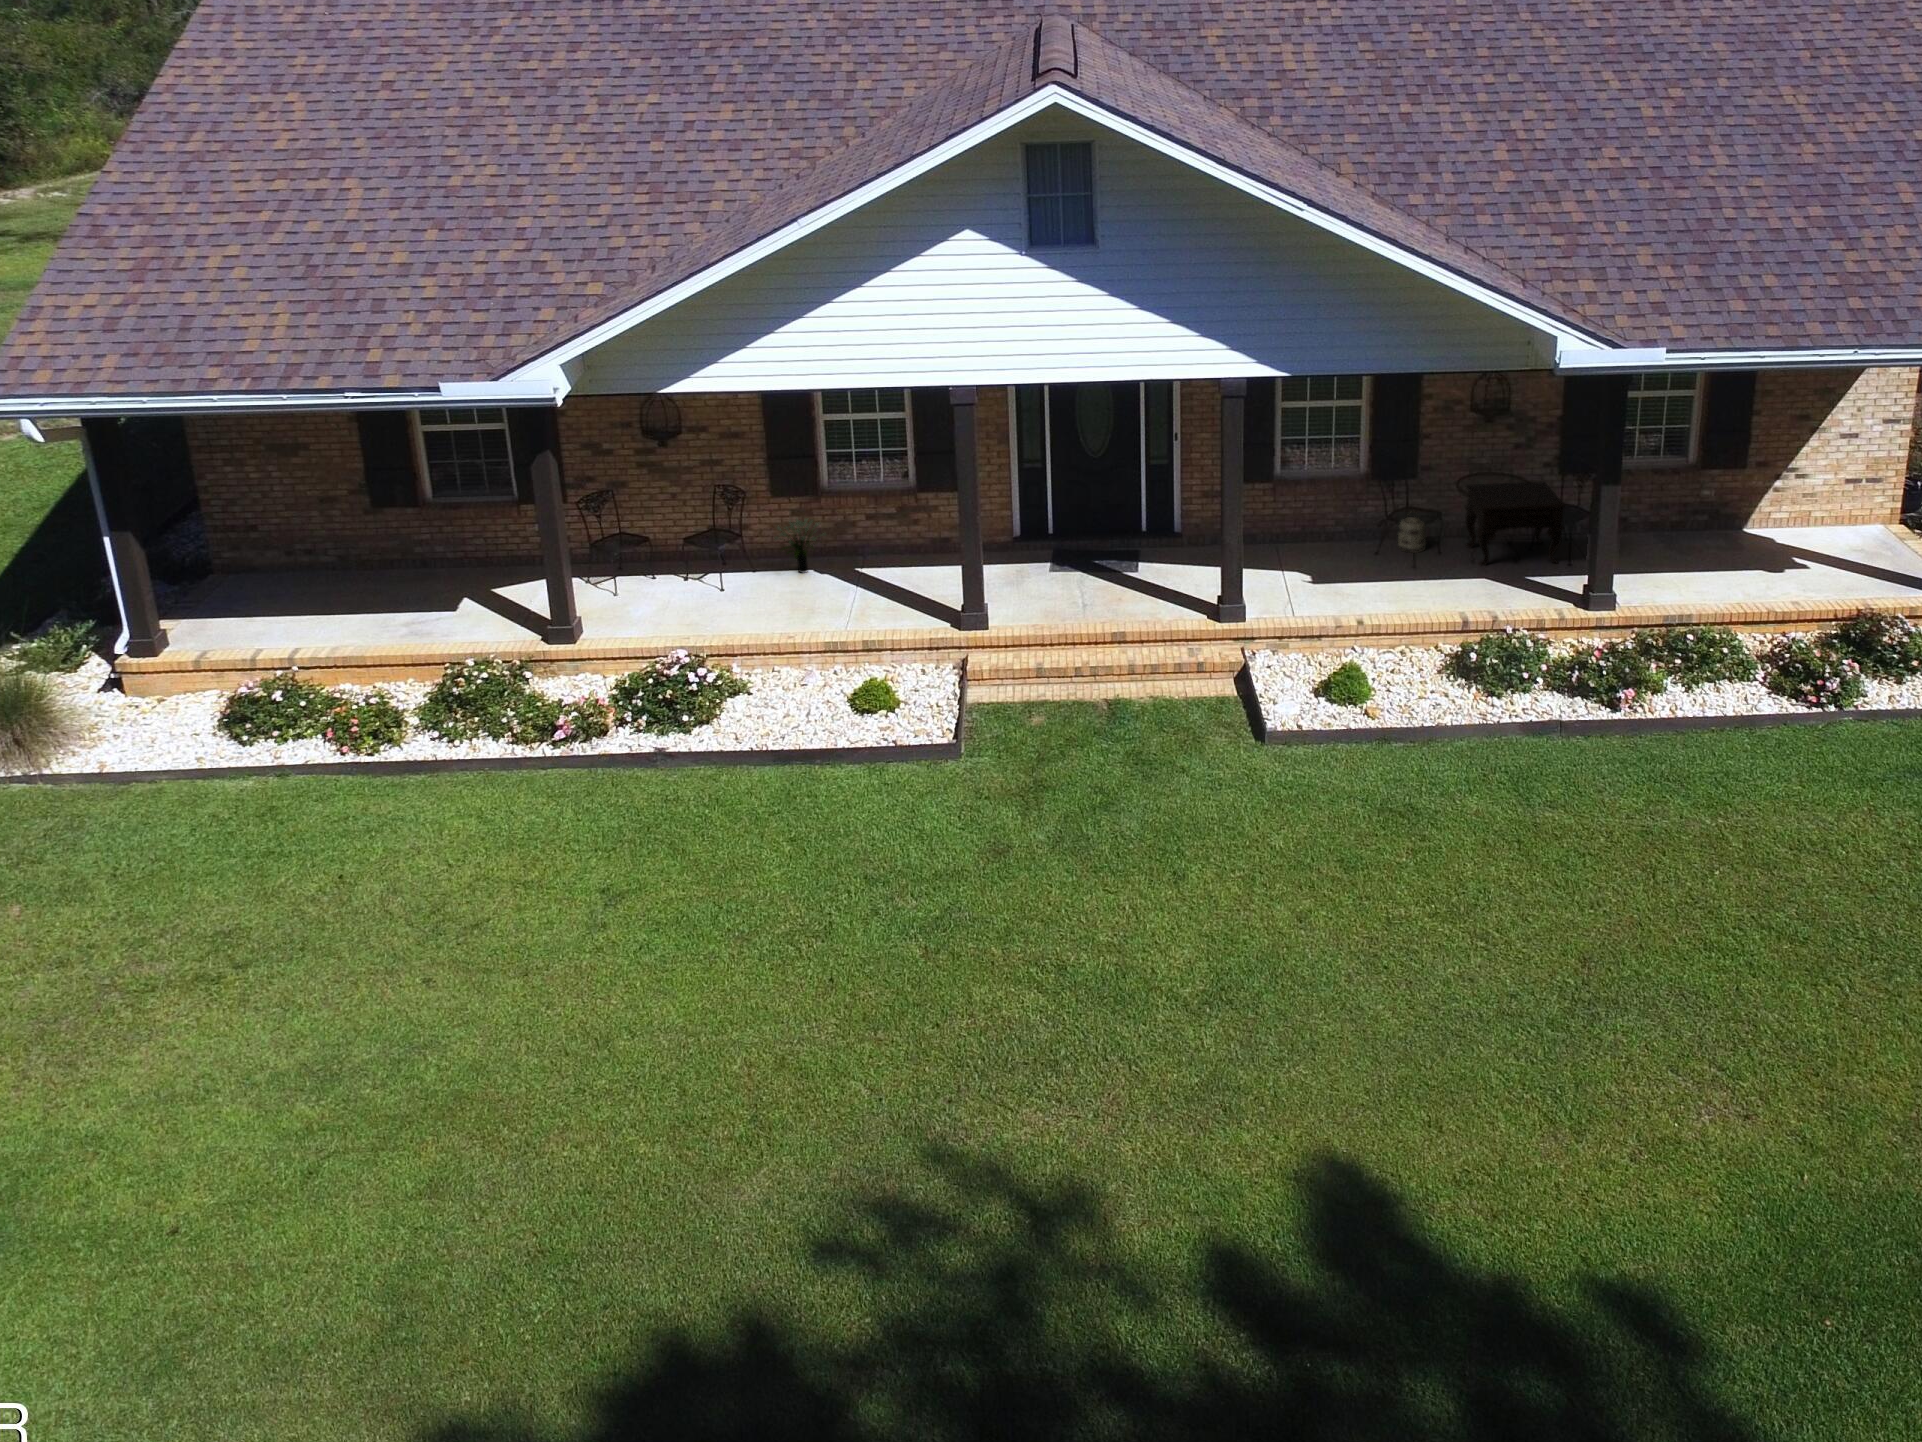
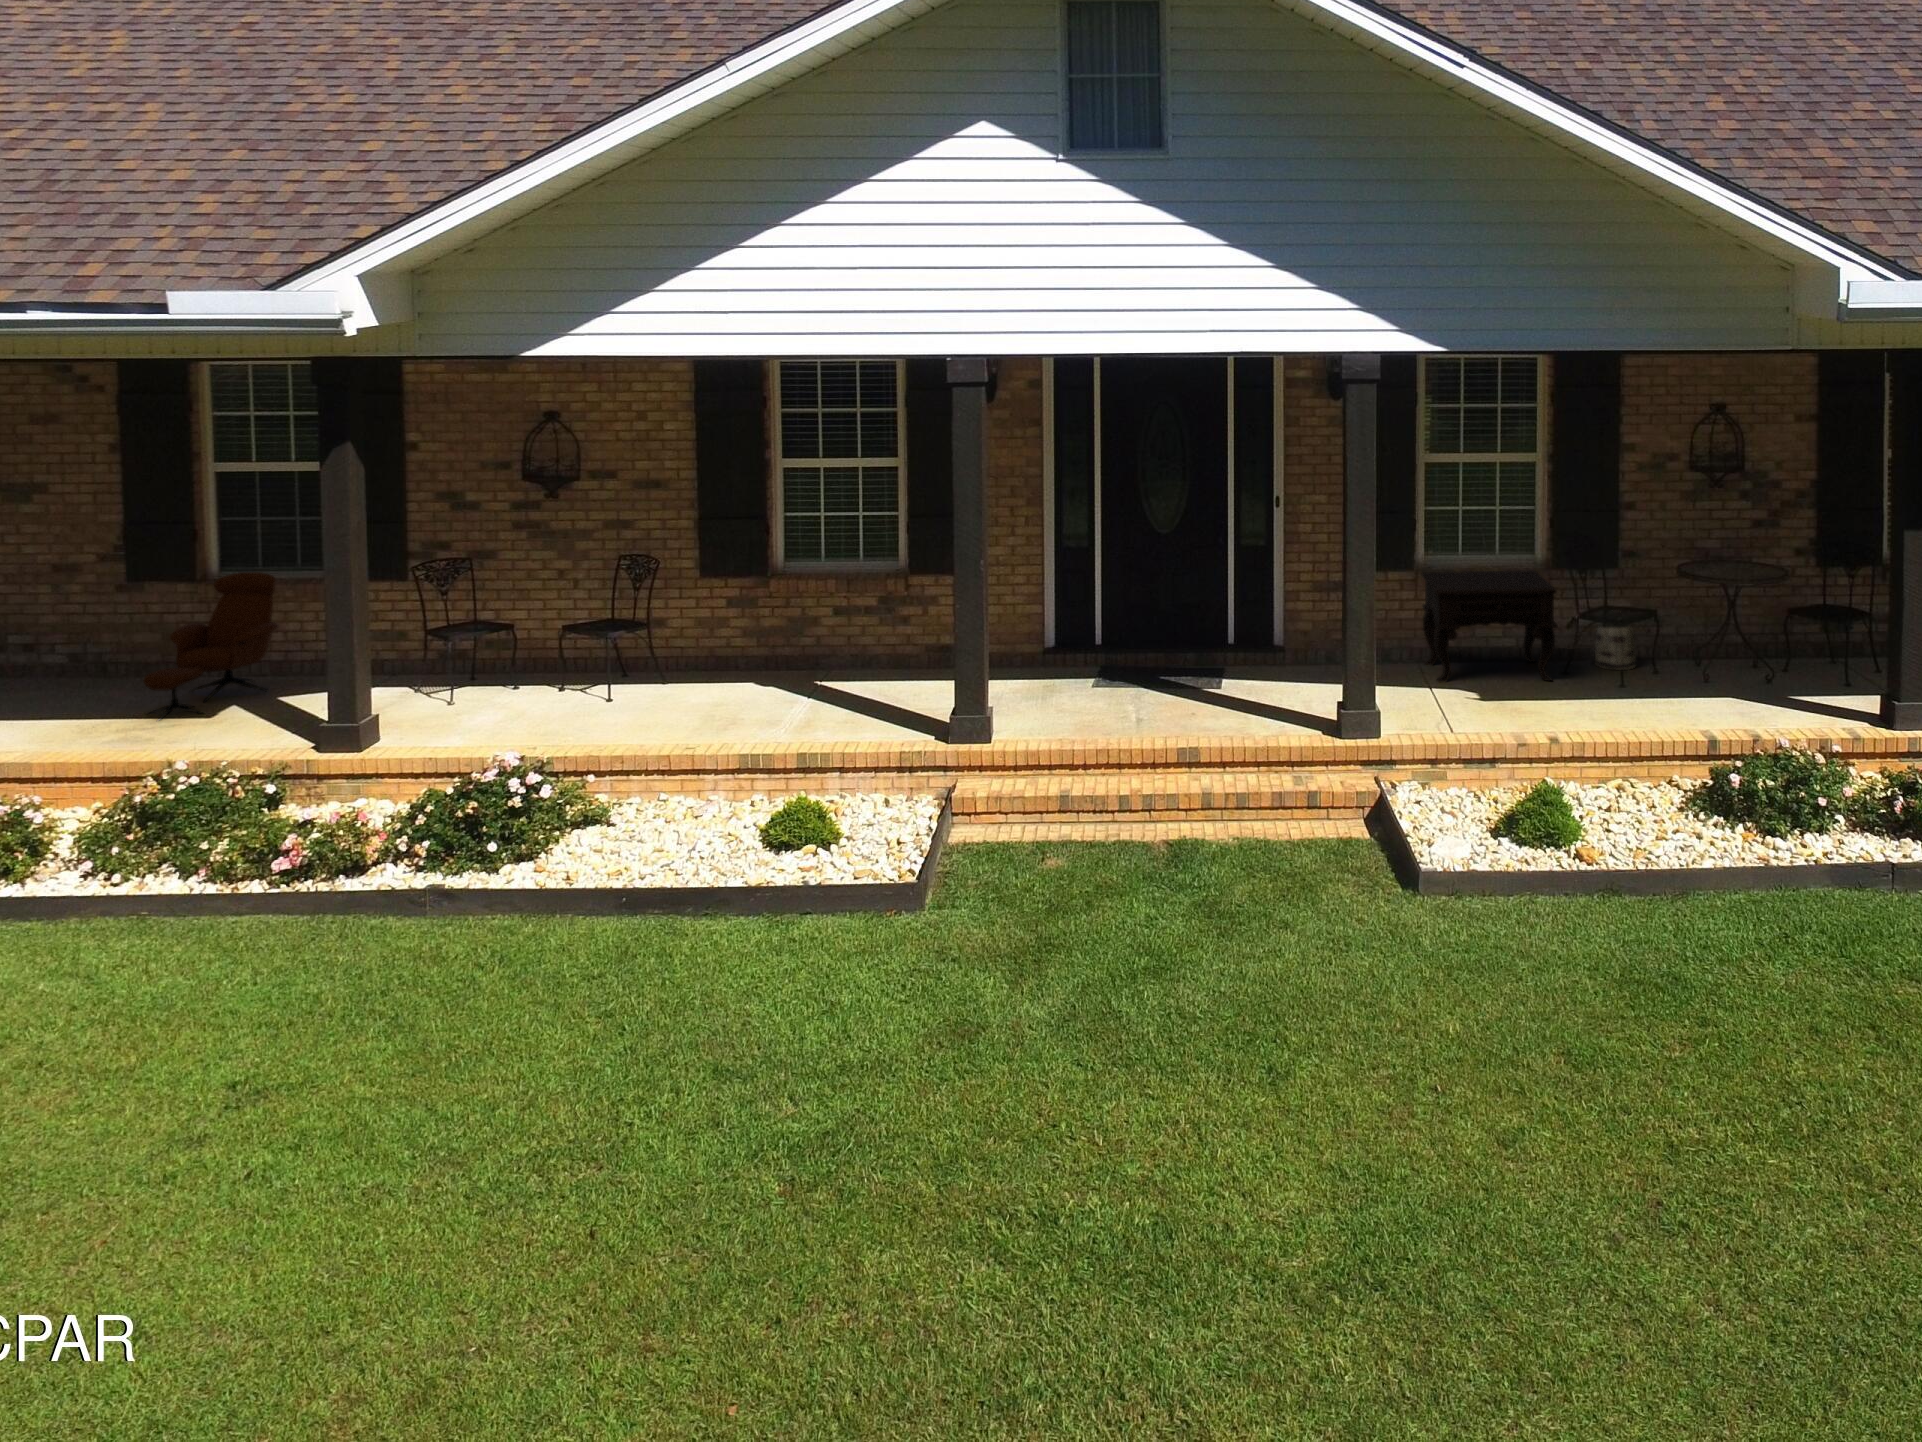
side table: present [1465,482,1565,566] -> present [1422,570,1558,682]
lounge chair: none [410,499,484,615] -> present [143,572,278,720]
potted plant: present [775,518,826,573] -> none [697,607,775,689]

